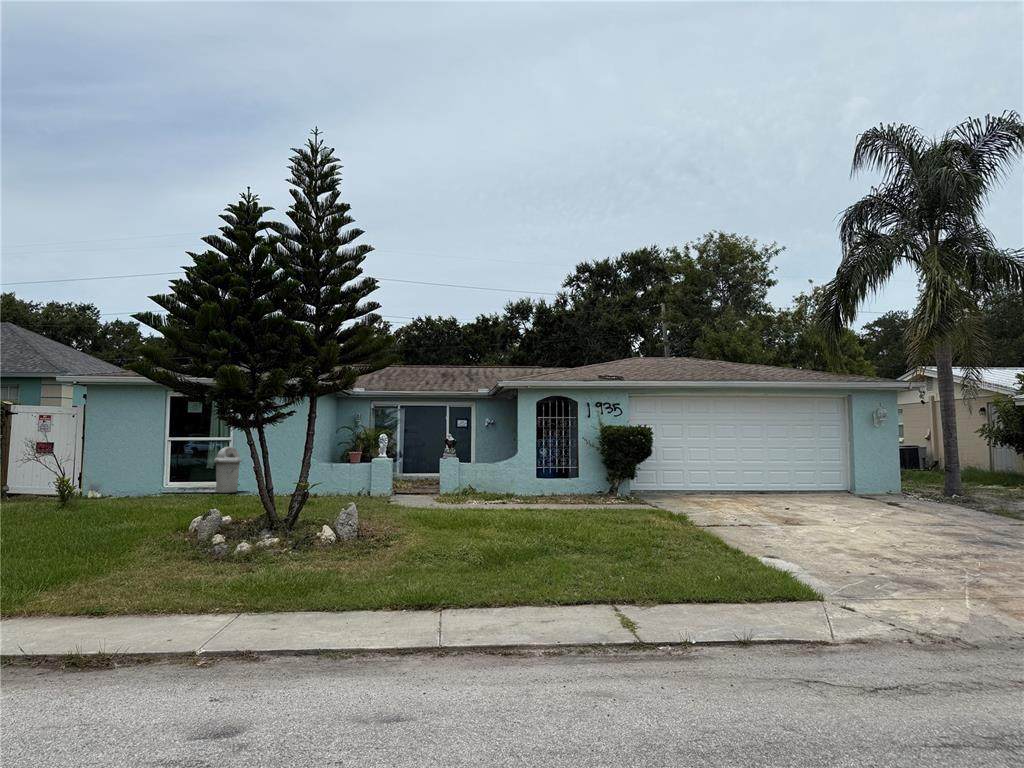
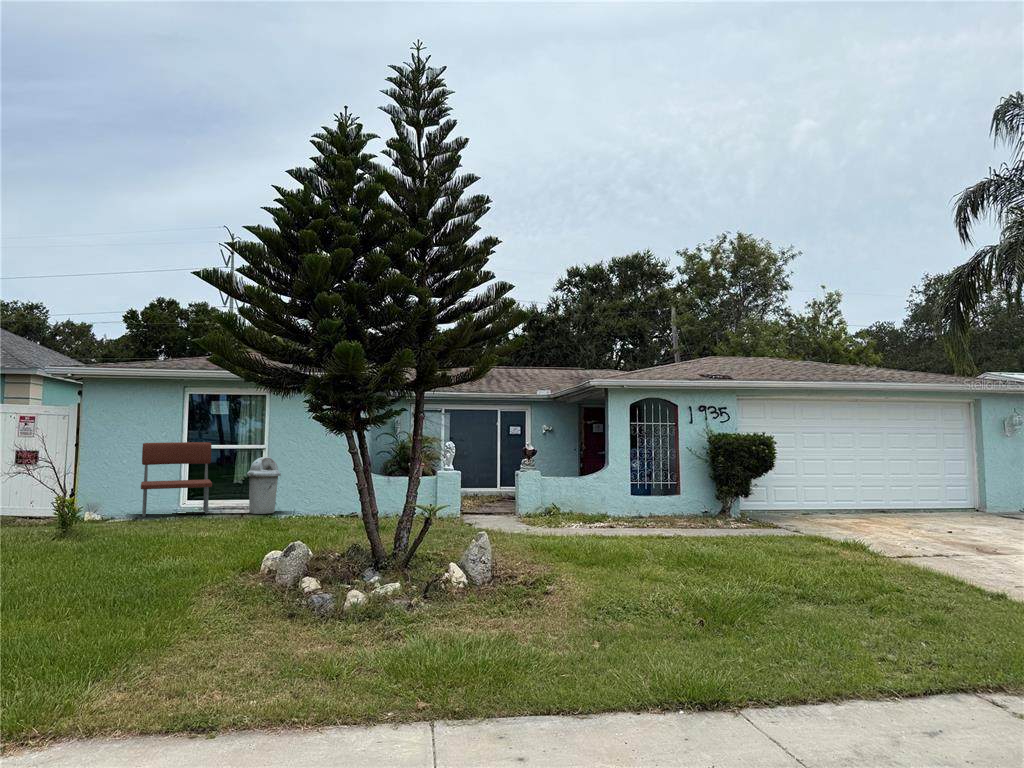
bench: none [128,435,187,495] -> present [141,442,212,517]

